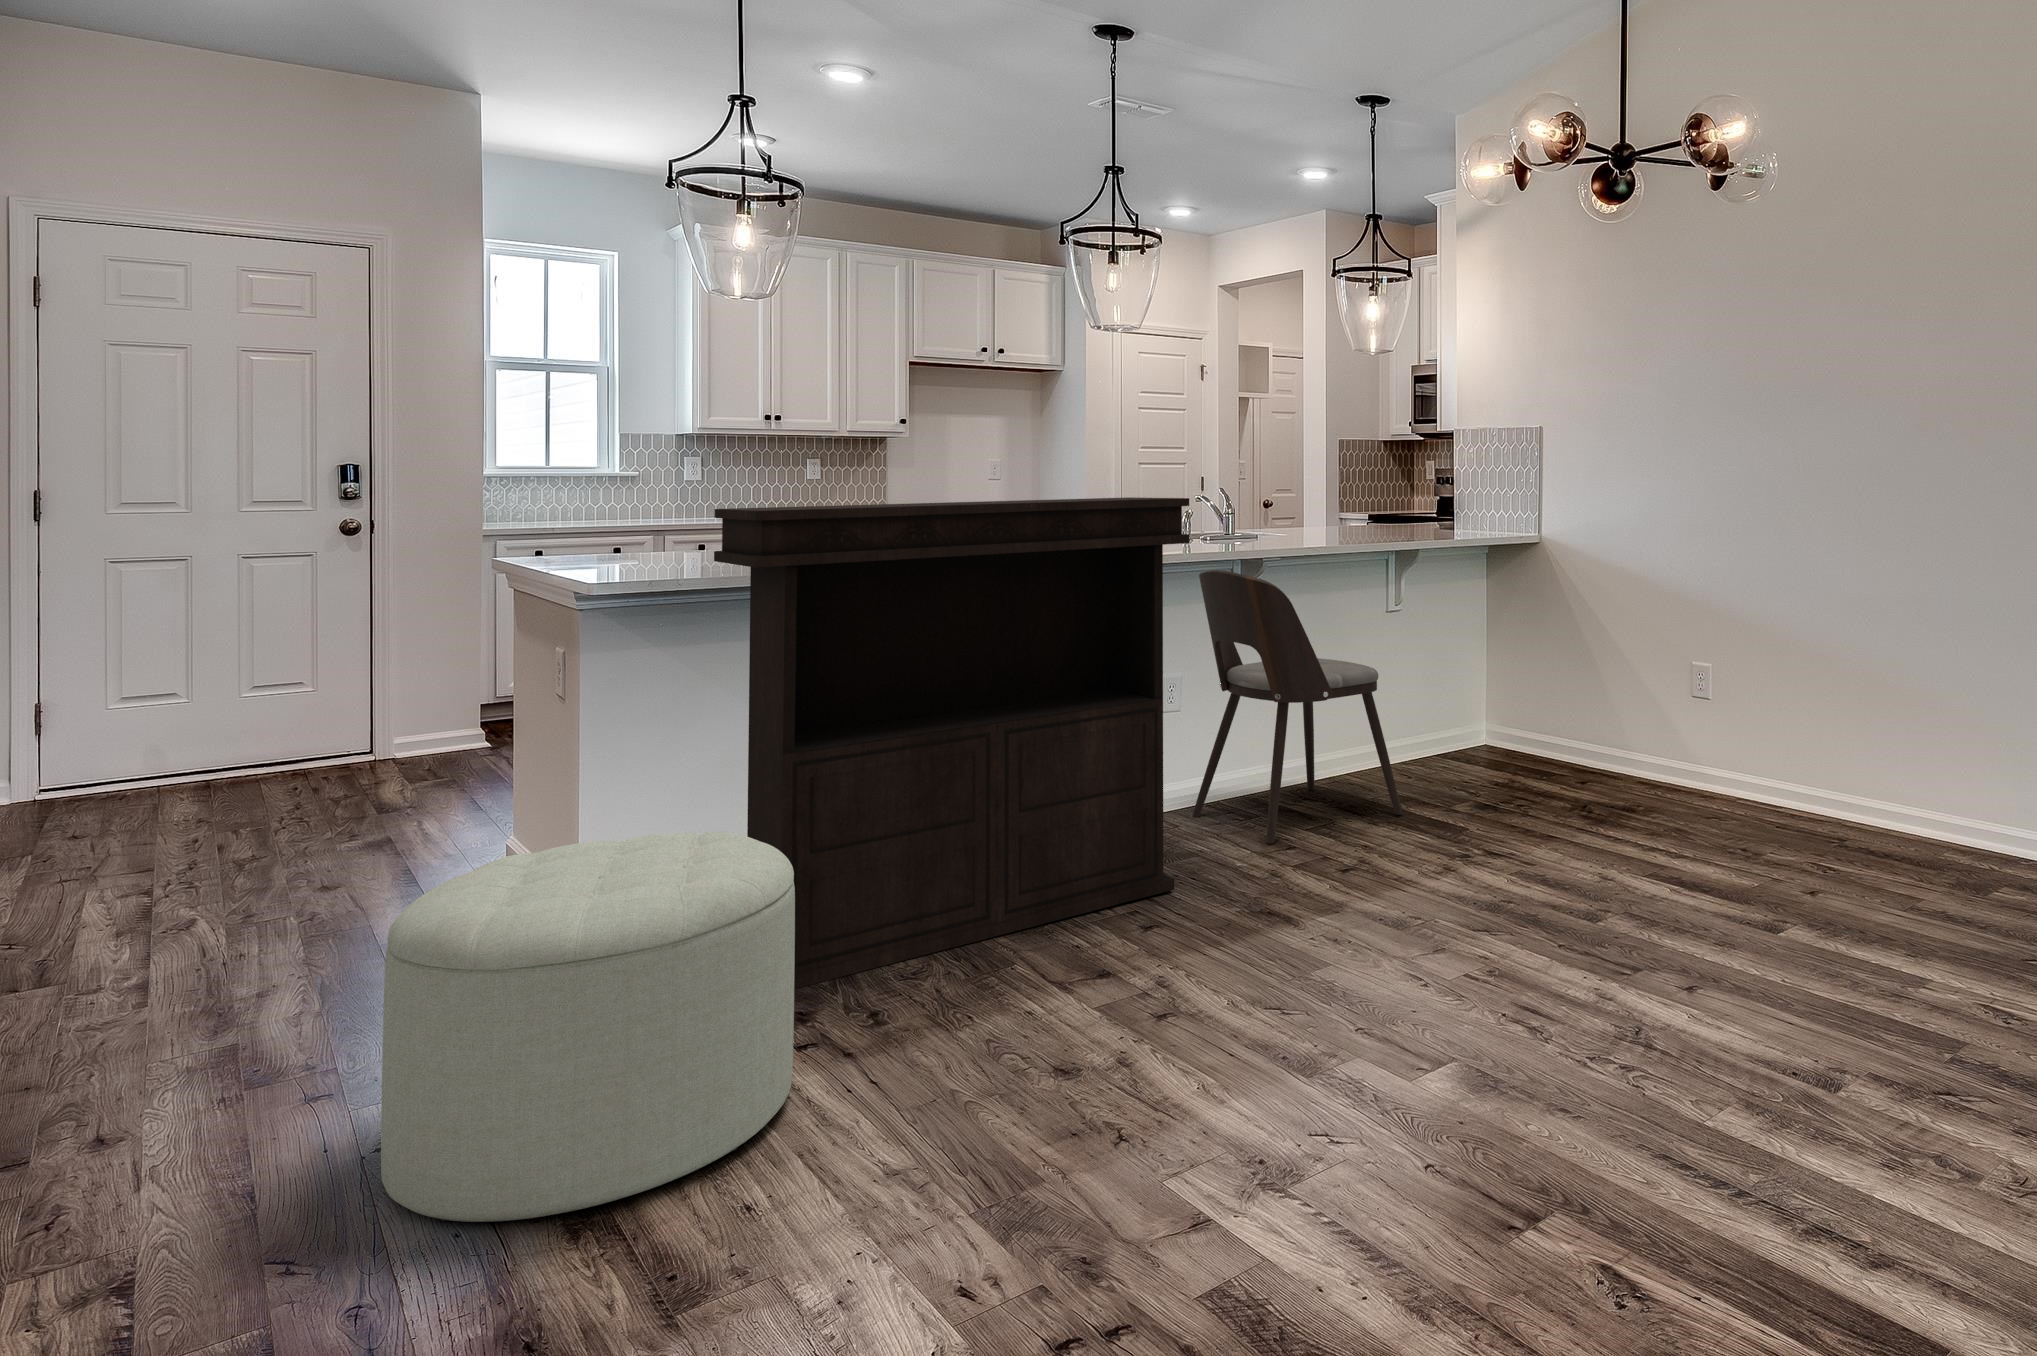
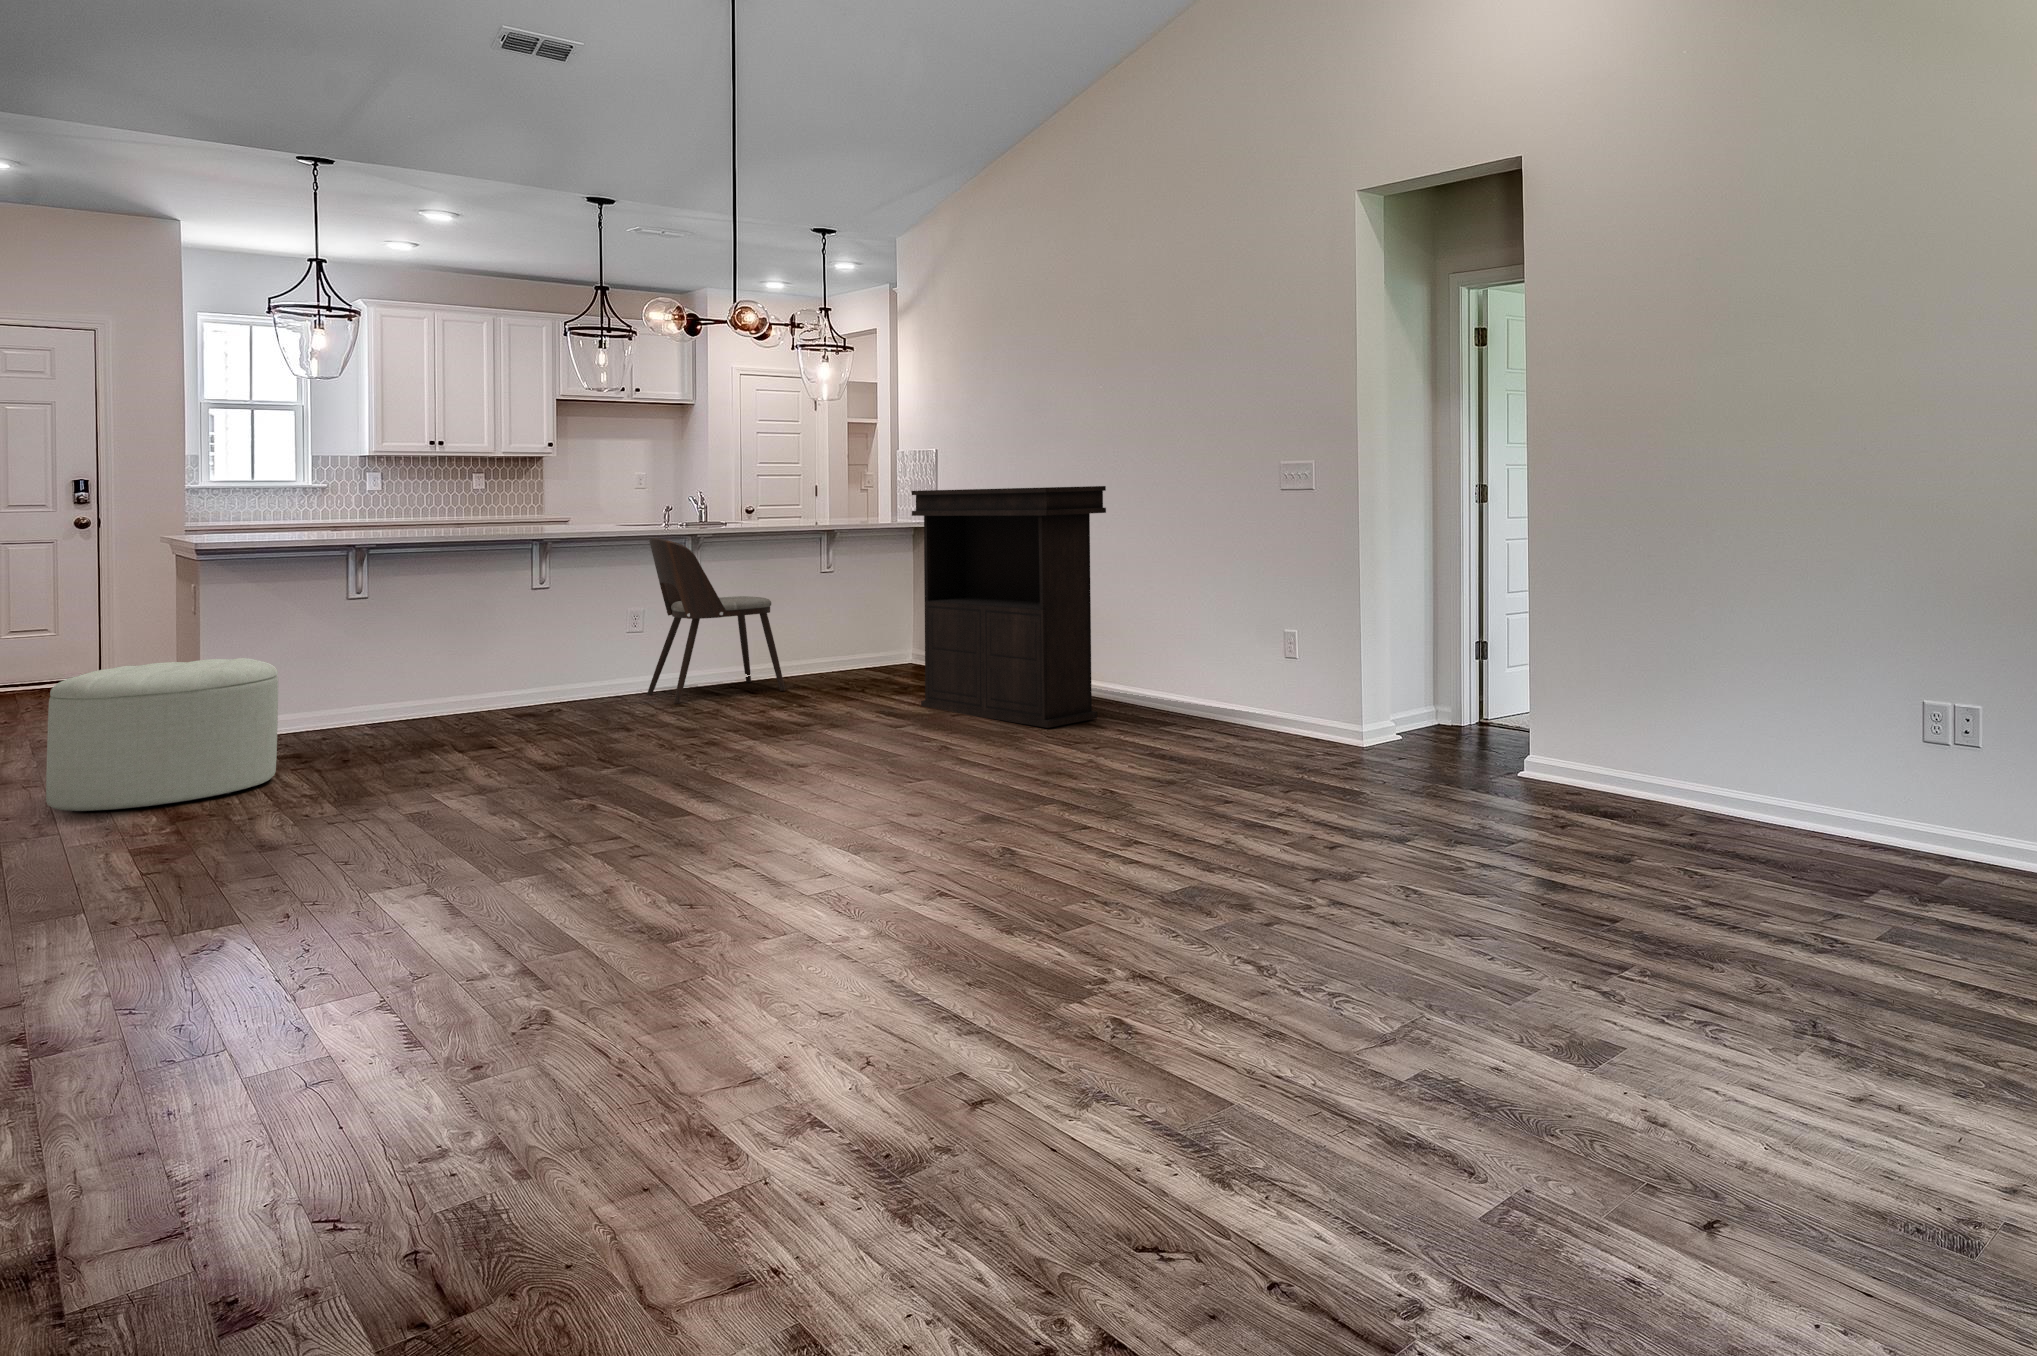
console table: present [714,497,1189,989] -> present [912,486,1106,728]

